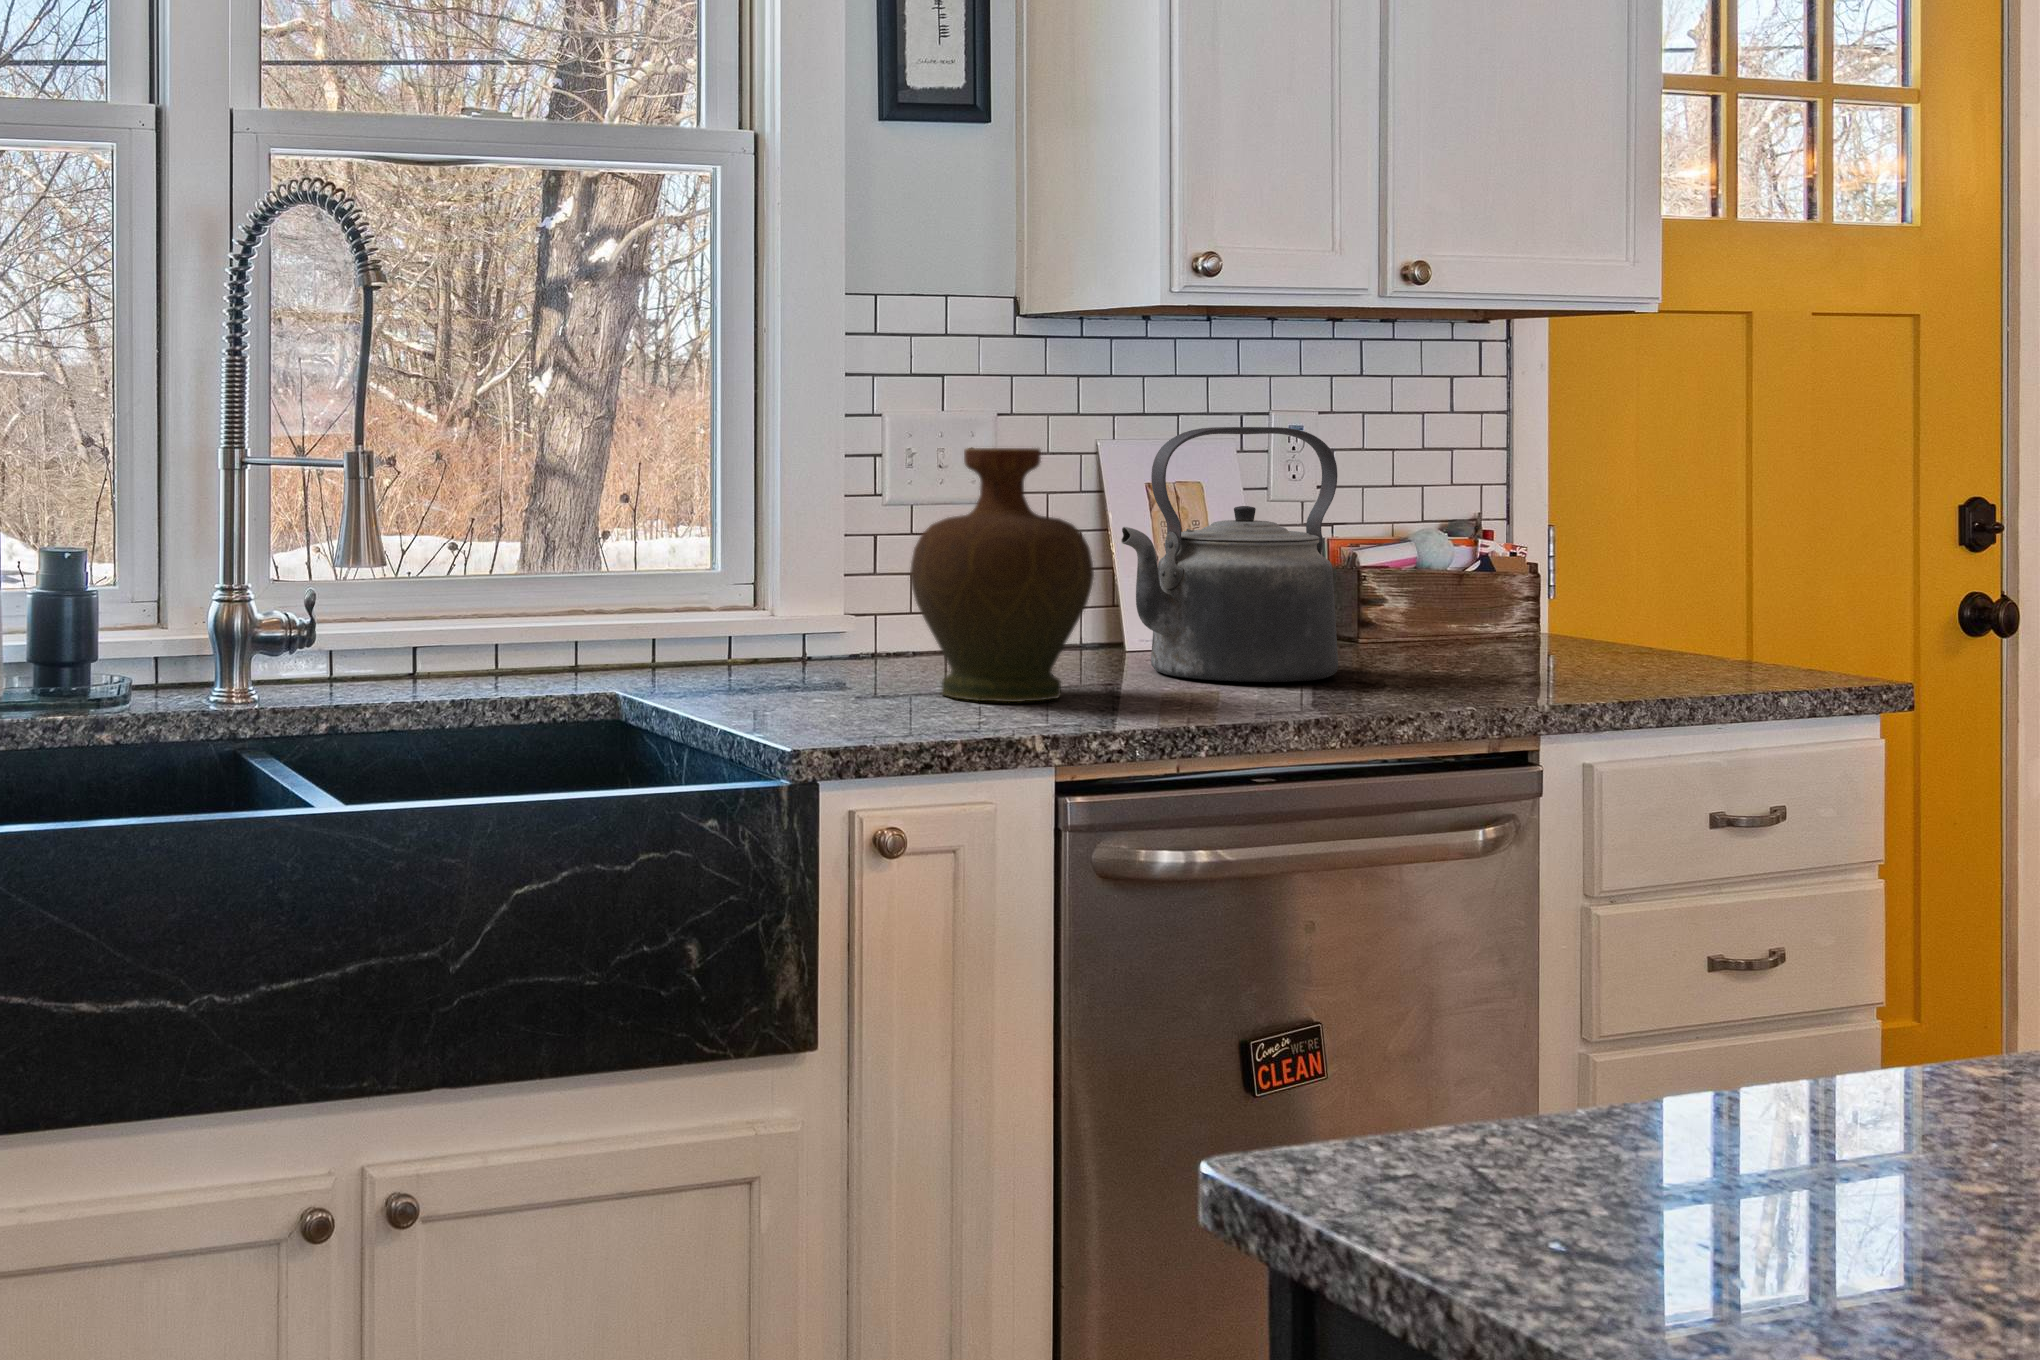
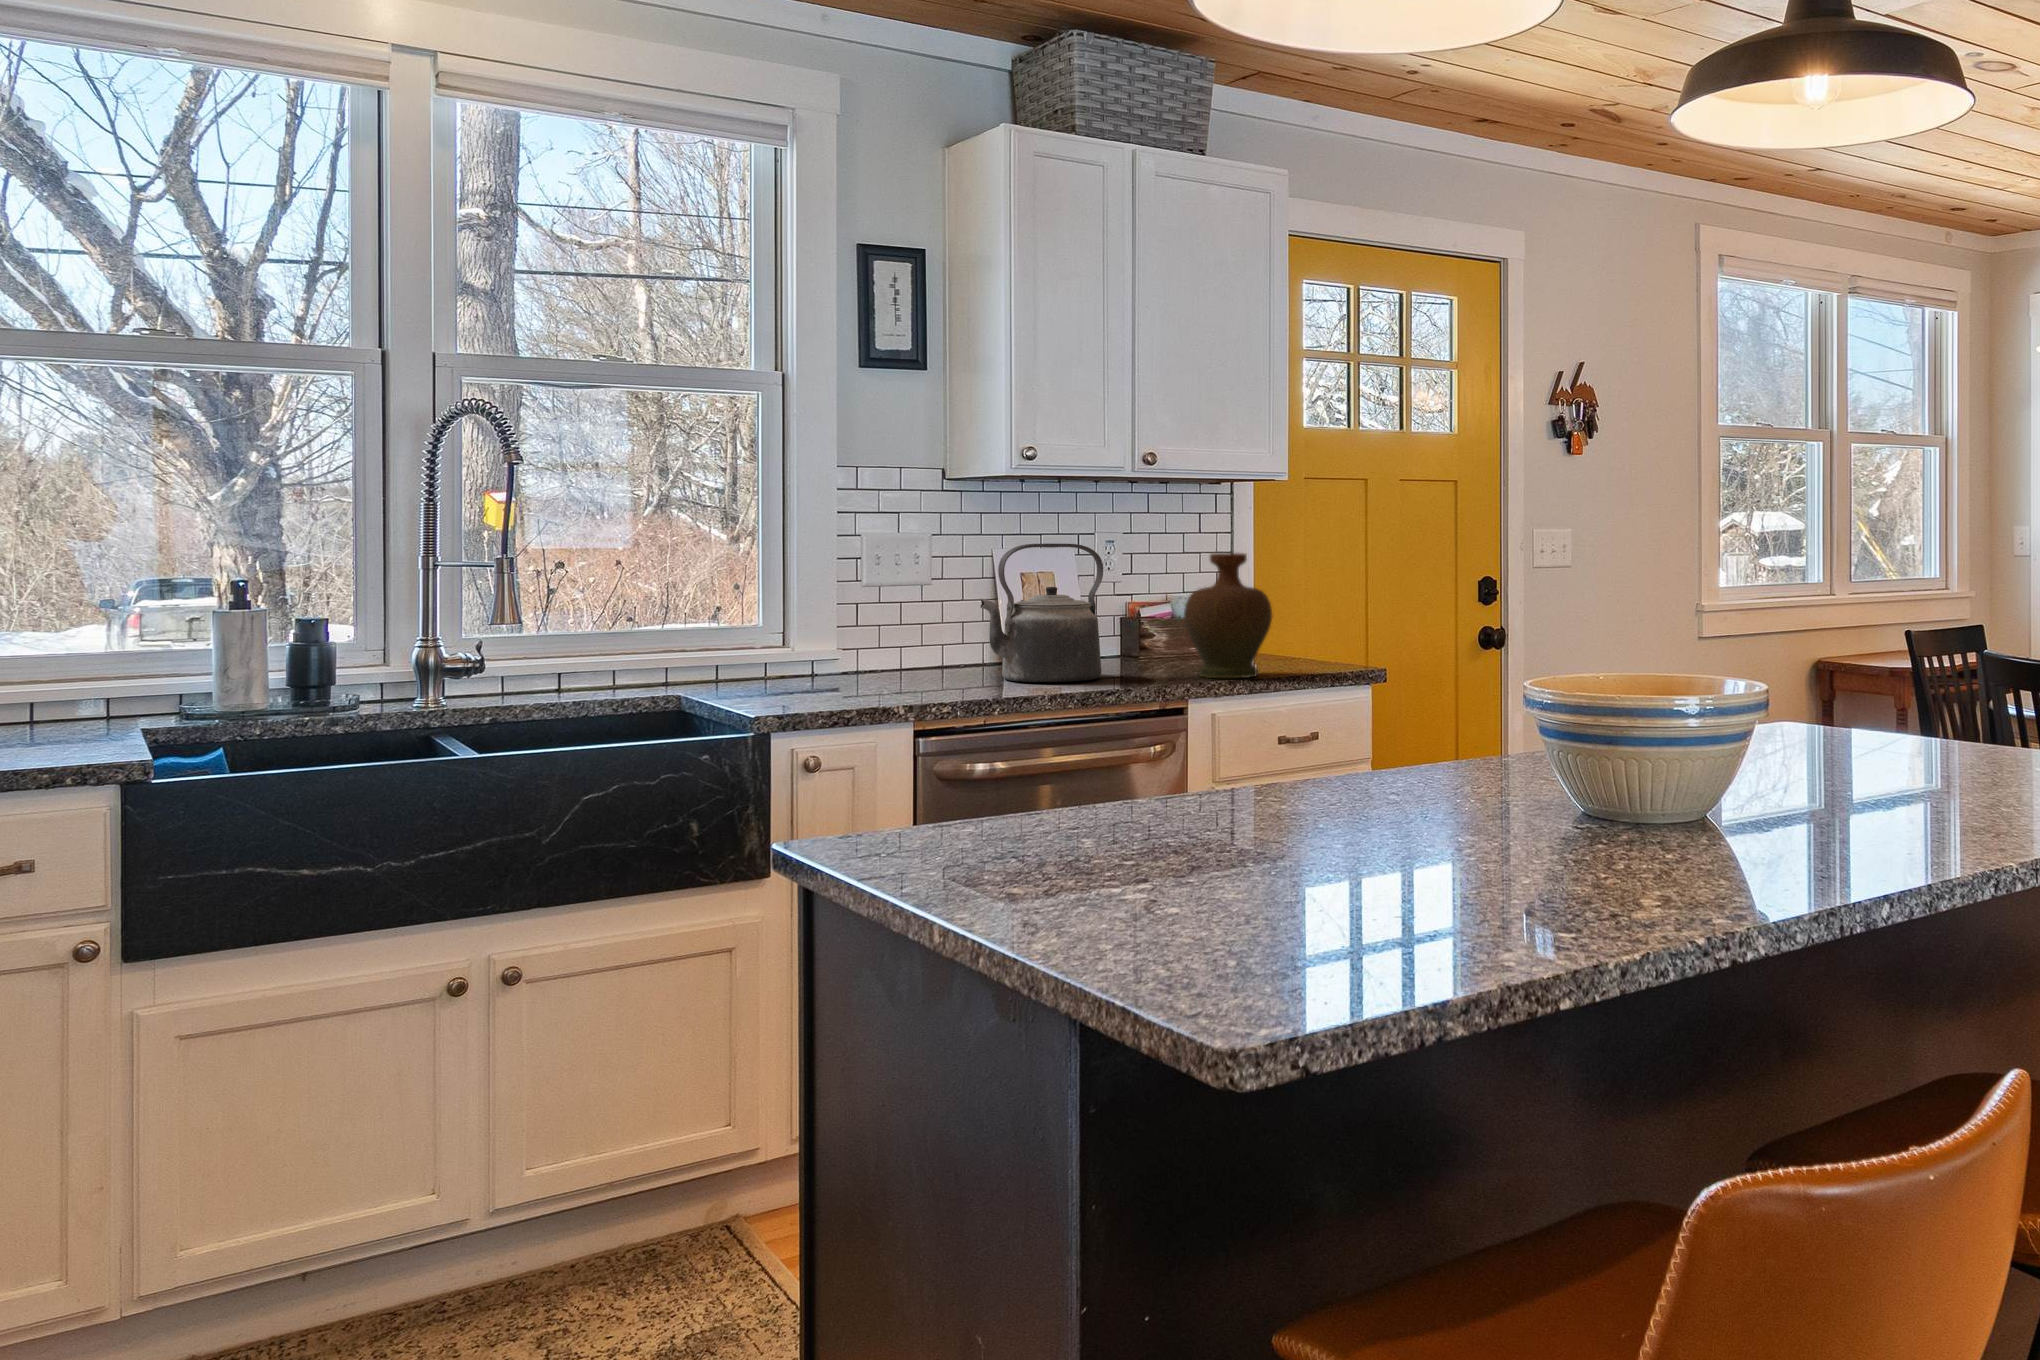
decorative vase: present [910,448,1094,702] -> present [1184,553,1272,678]

